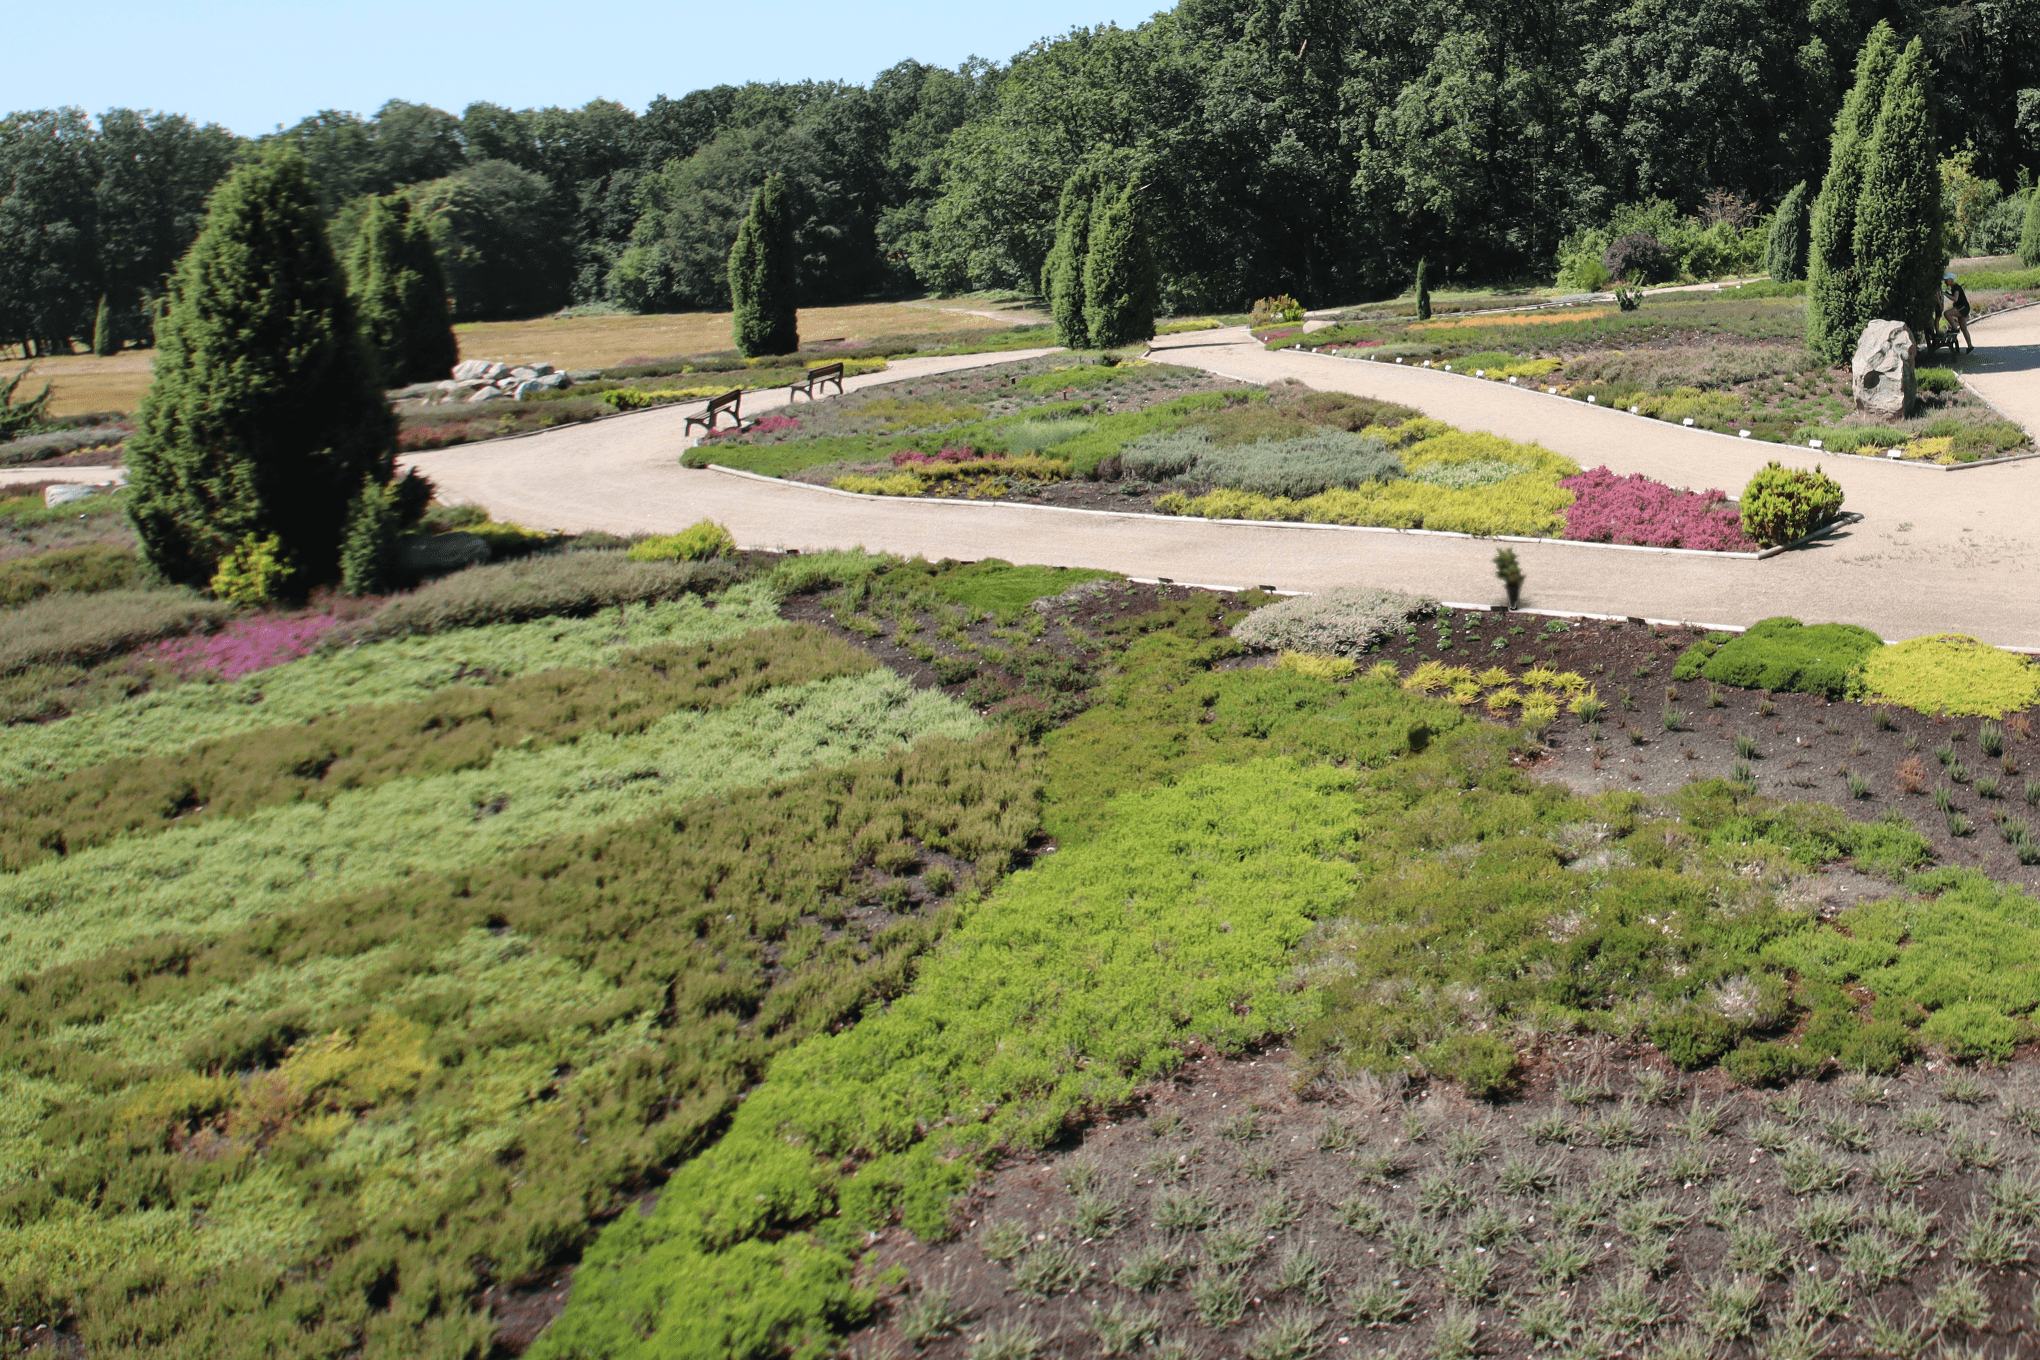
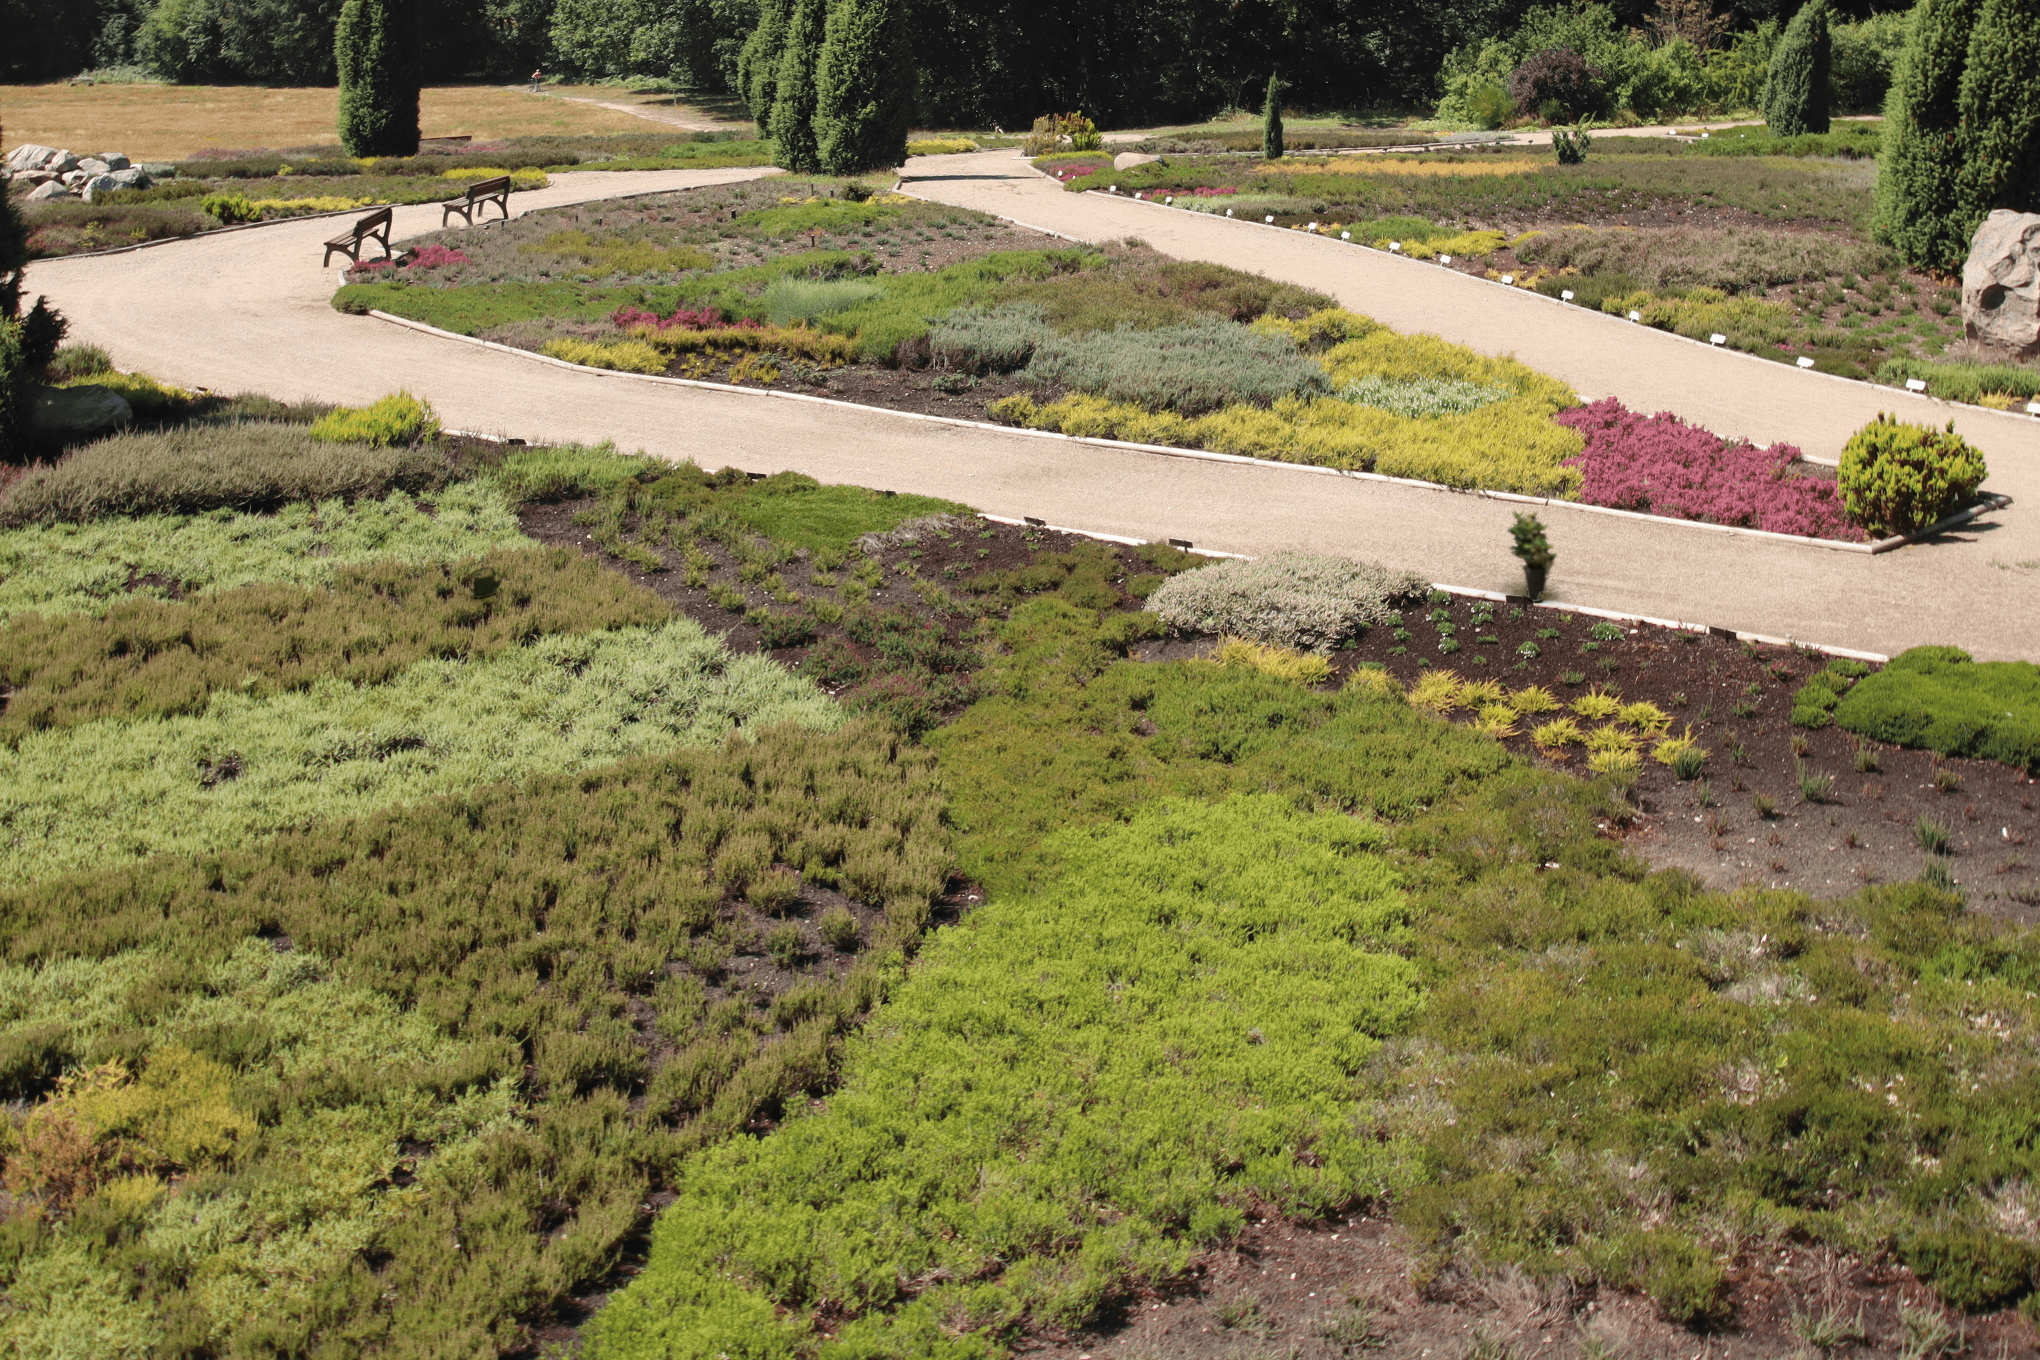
watering can: present [1407,720,1431,750] -> present [467,567,508,598]

